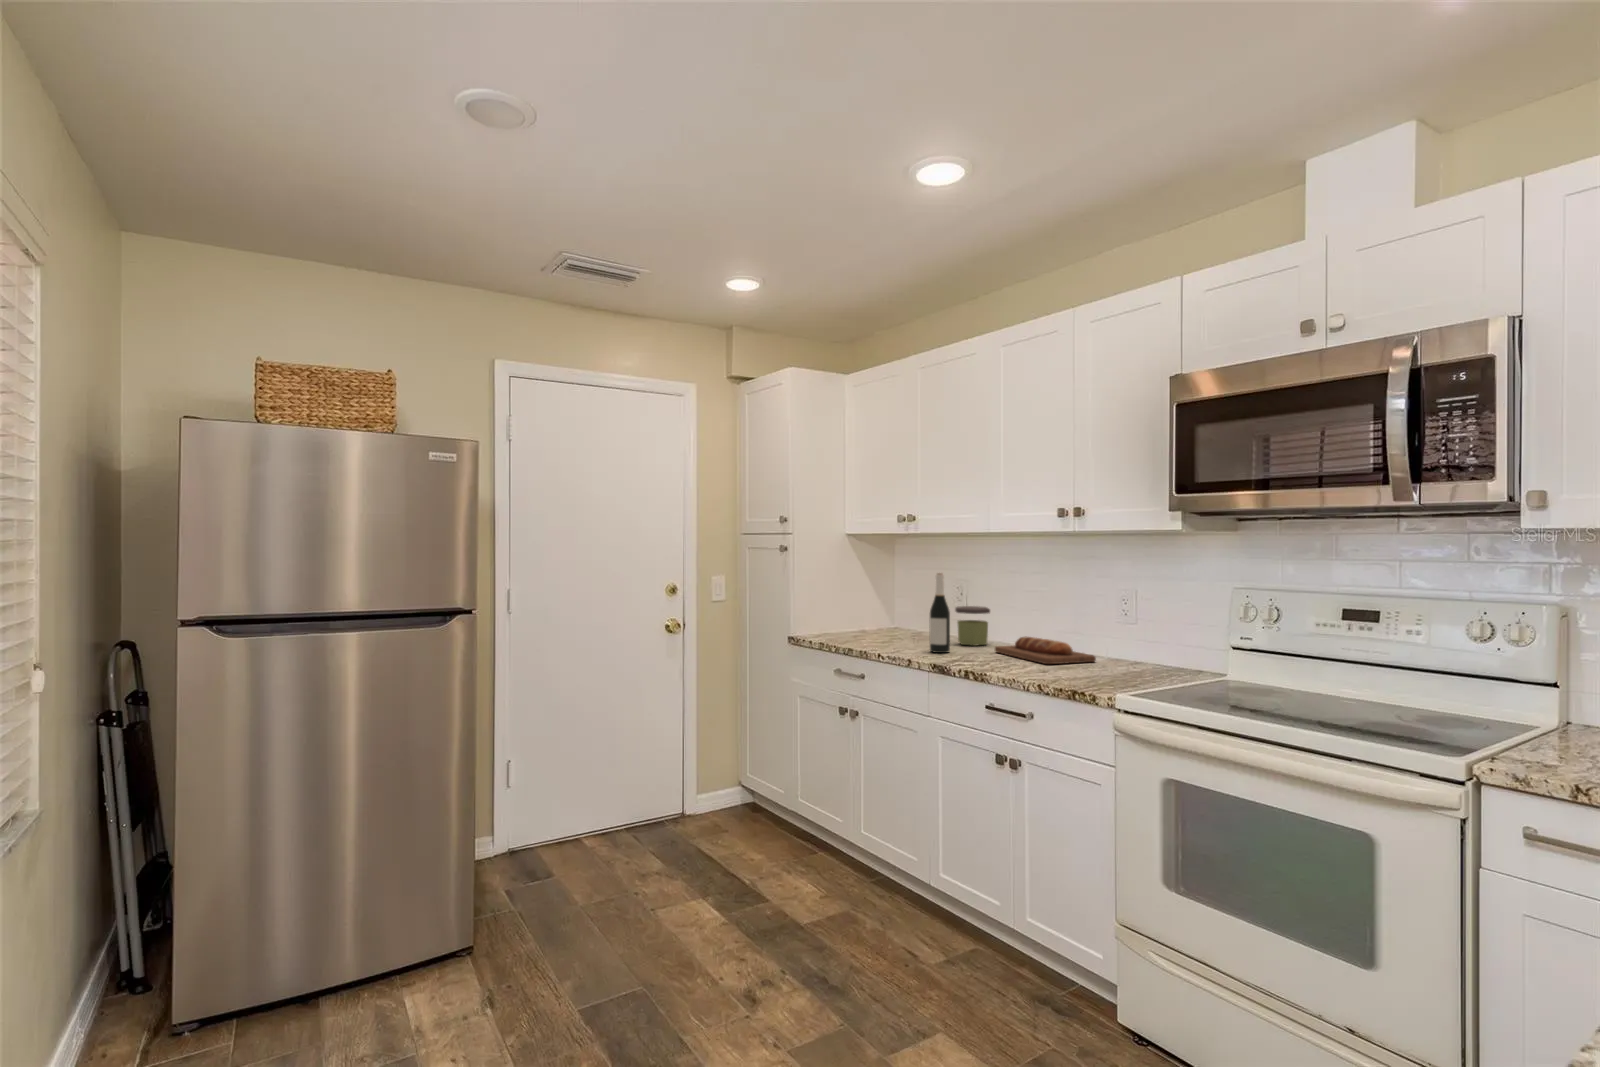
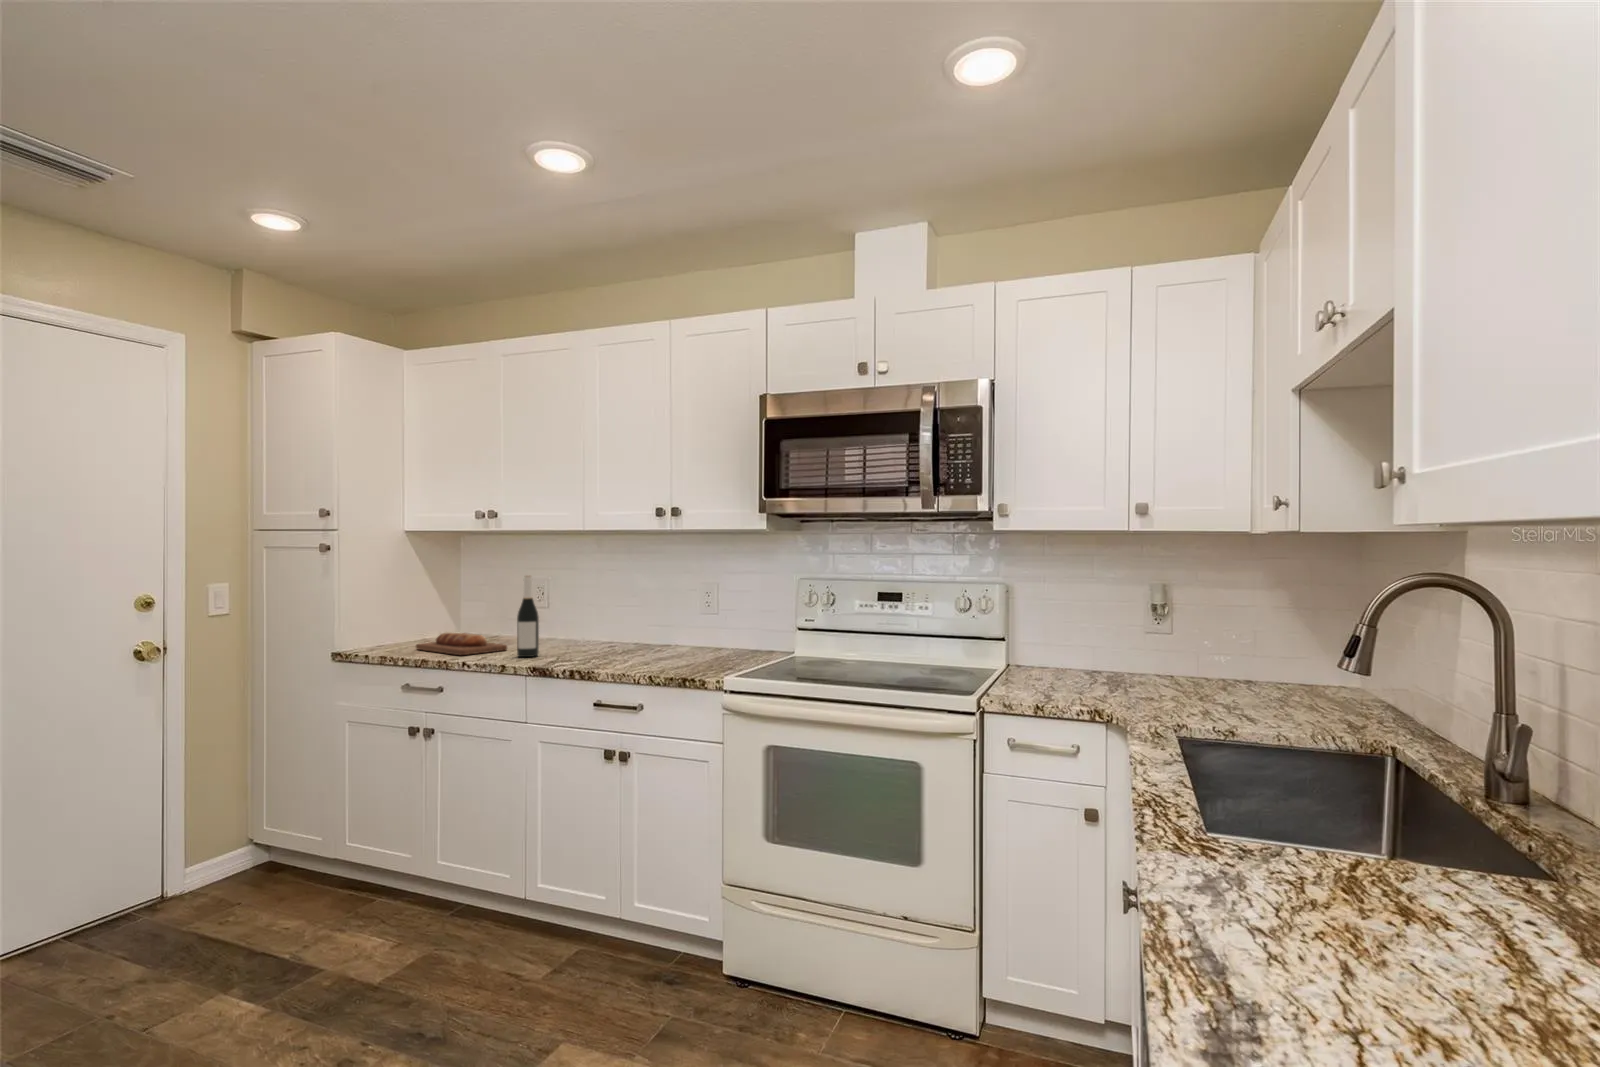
jar: present [955,606,990,646] -> none [536,609,573,648]
bread loaf: present [995,637,1096,664] -> present [416,633,507,655]

